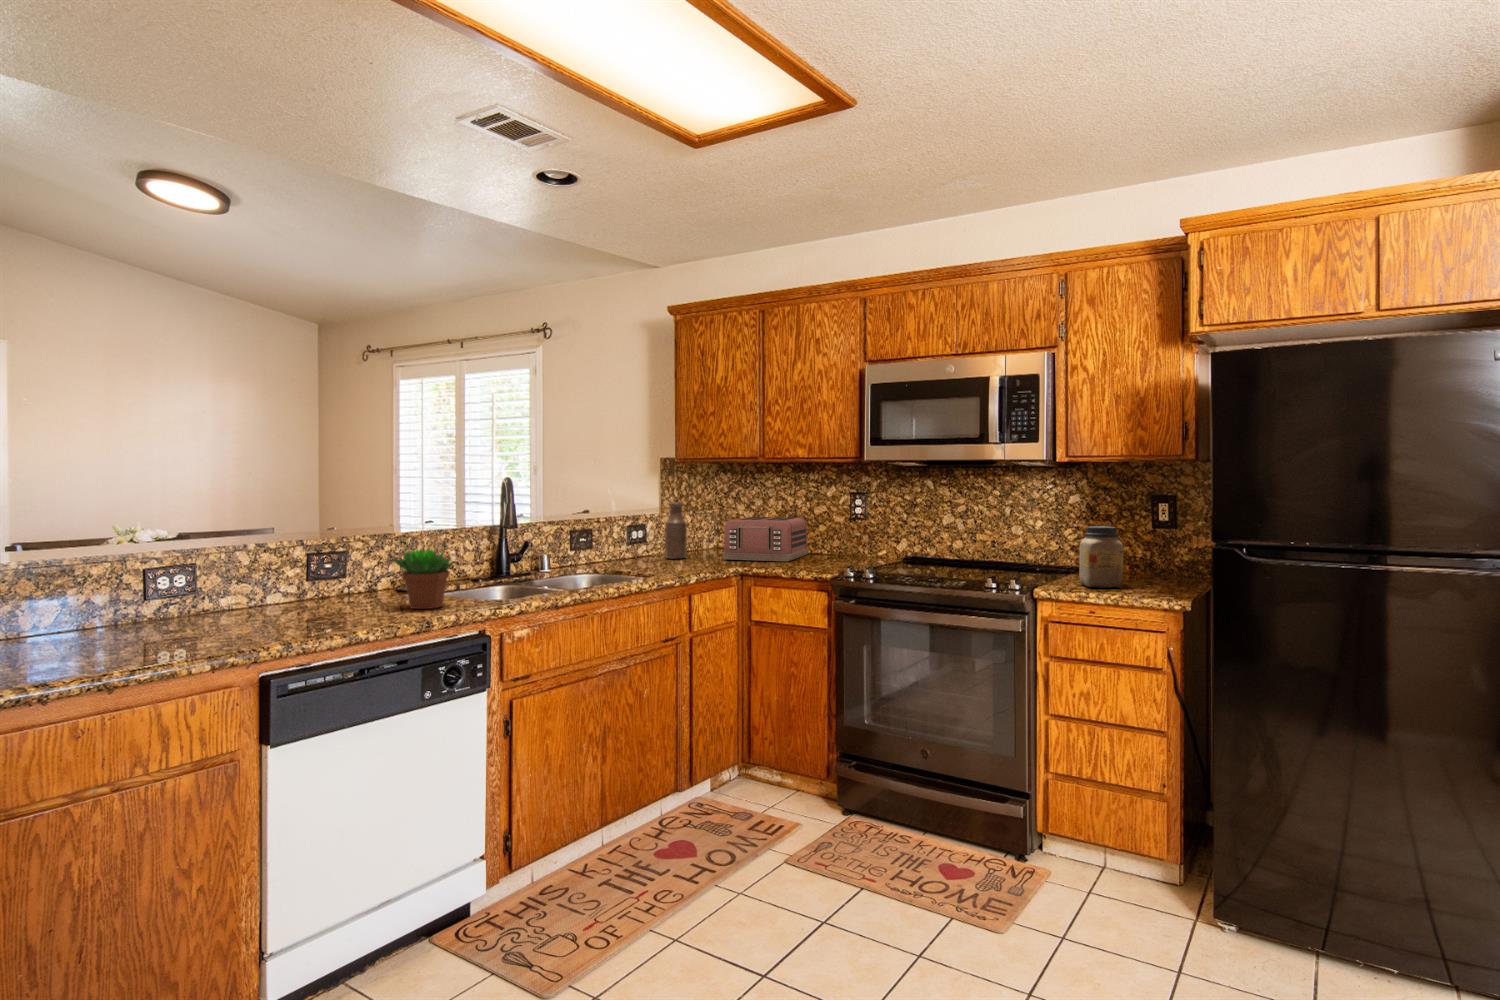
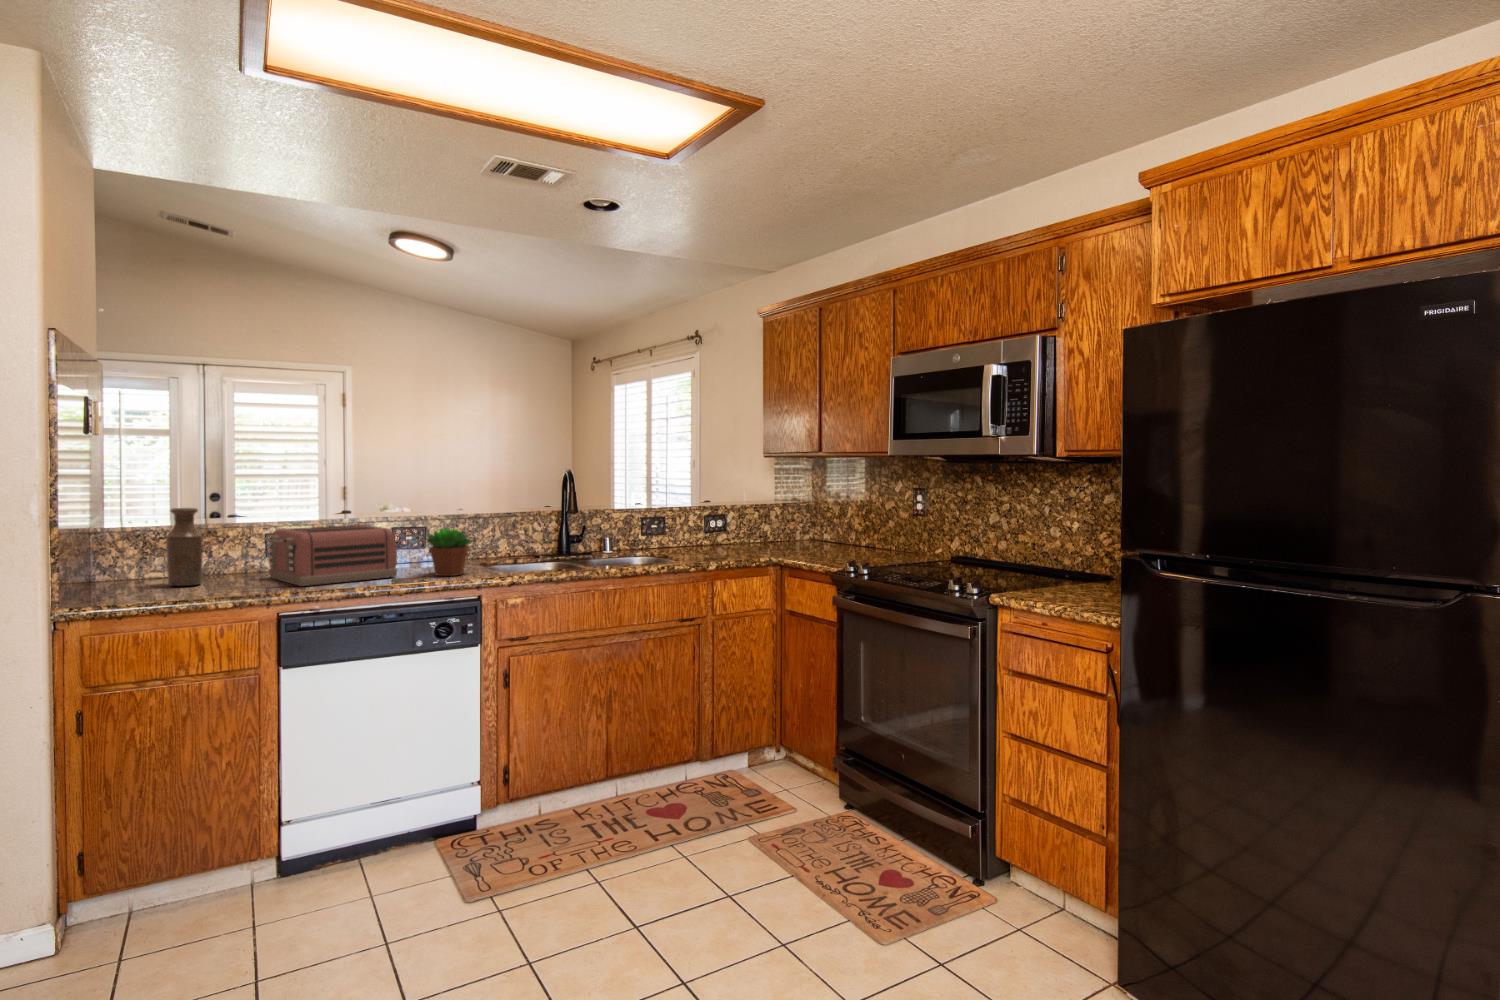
bottle: present [665,502,687,559] -> present [166,508,203,586]
toaster: present [723,517,808,561] -> present [264,524,397,586]
jar: present [1079,526,1123,588] -> none [1054,529,1098,598]

